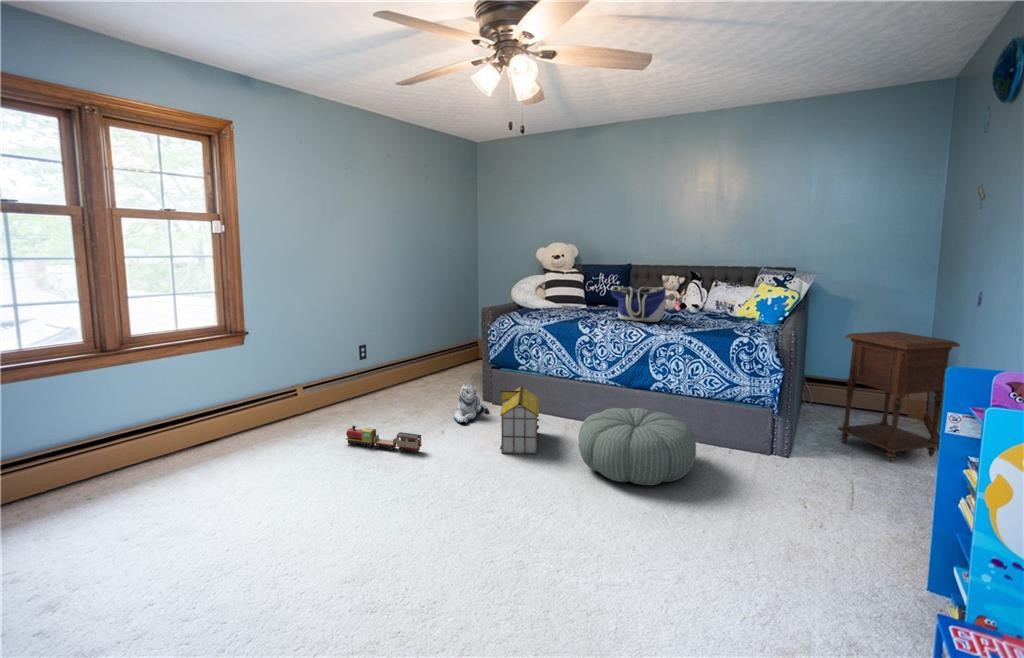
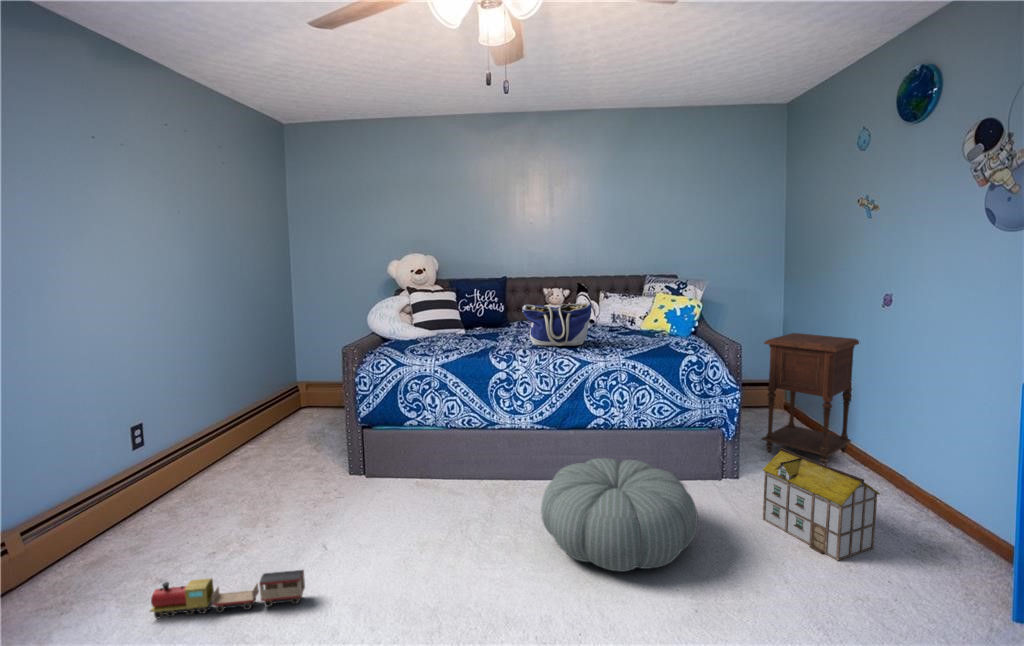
plush toy: present [454,384,488,423] -> none [323,461,371,524]
toy house: present [500,385,539,454] -> present [763,447,880,561]

